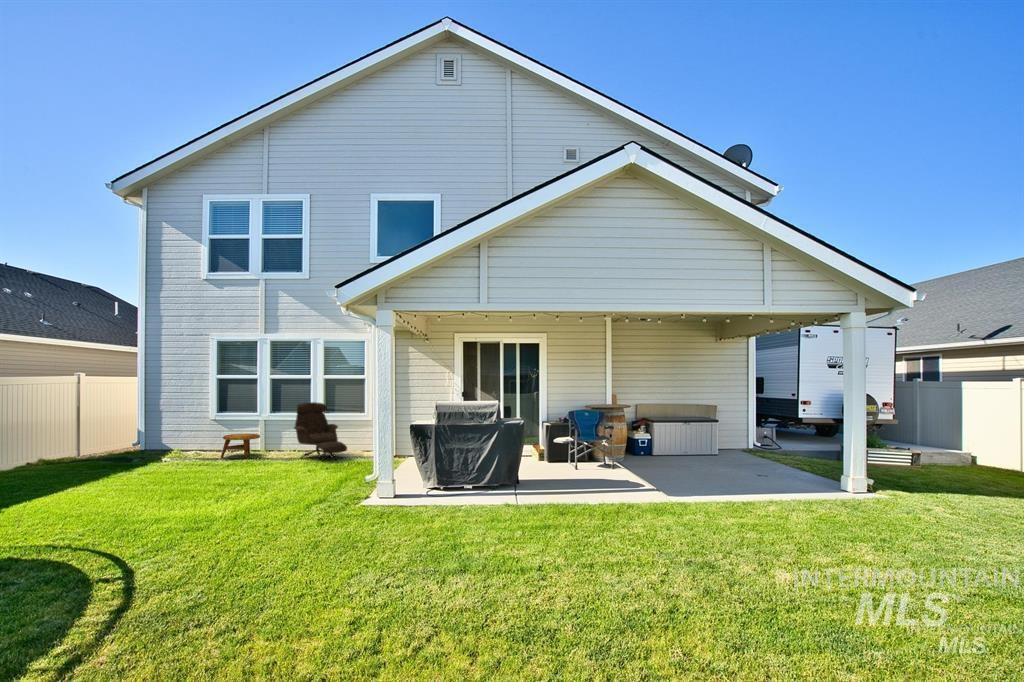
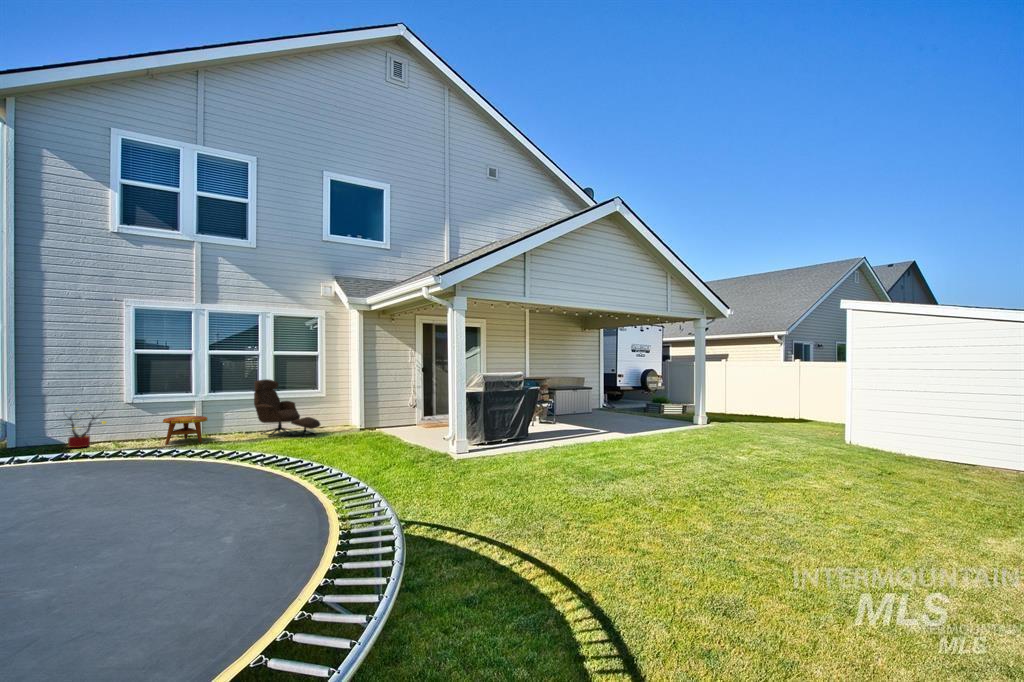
decorative plant: none [166,421,190,454] -> present [68,410,106,448]

